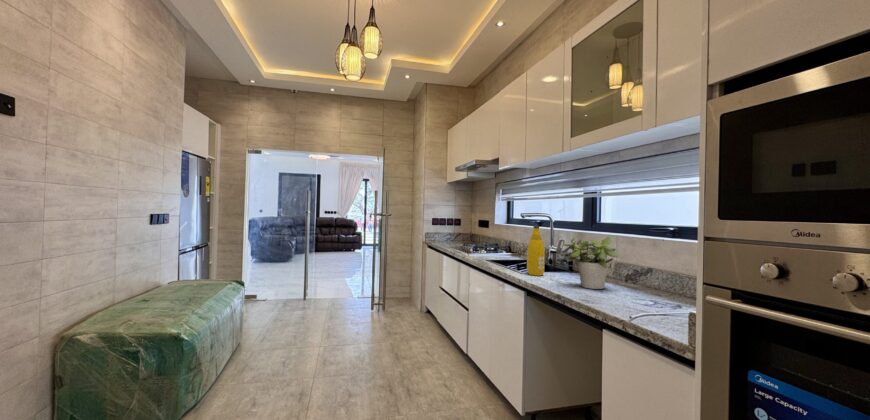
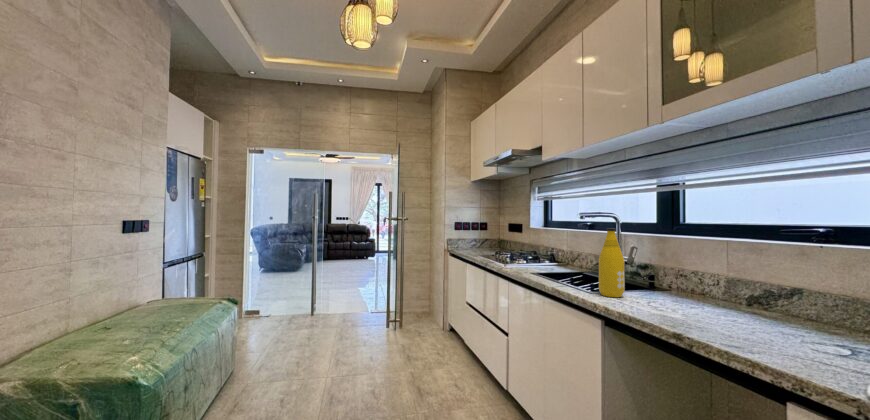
potted plant: present [562,237,618,289] -> none [662,243,762,322]

